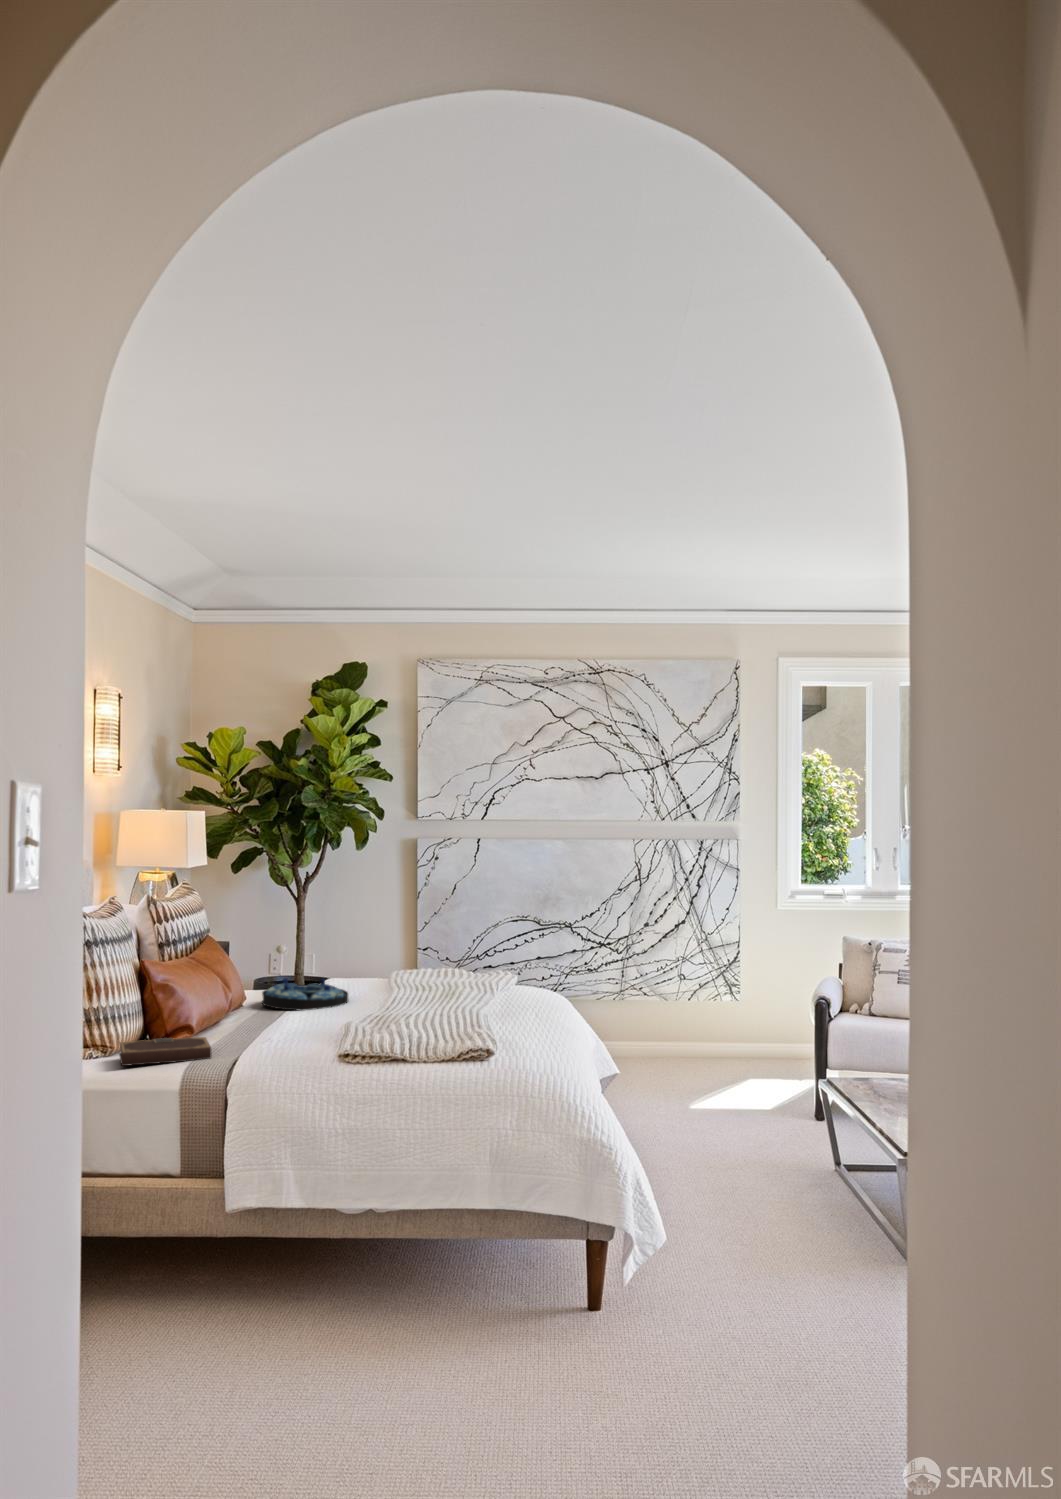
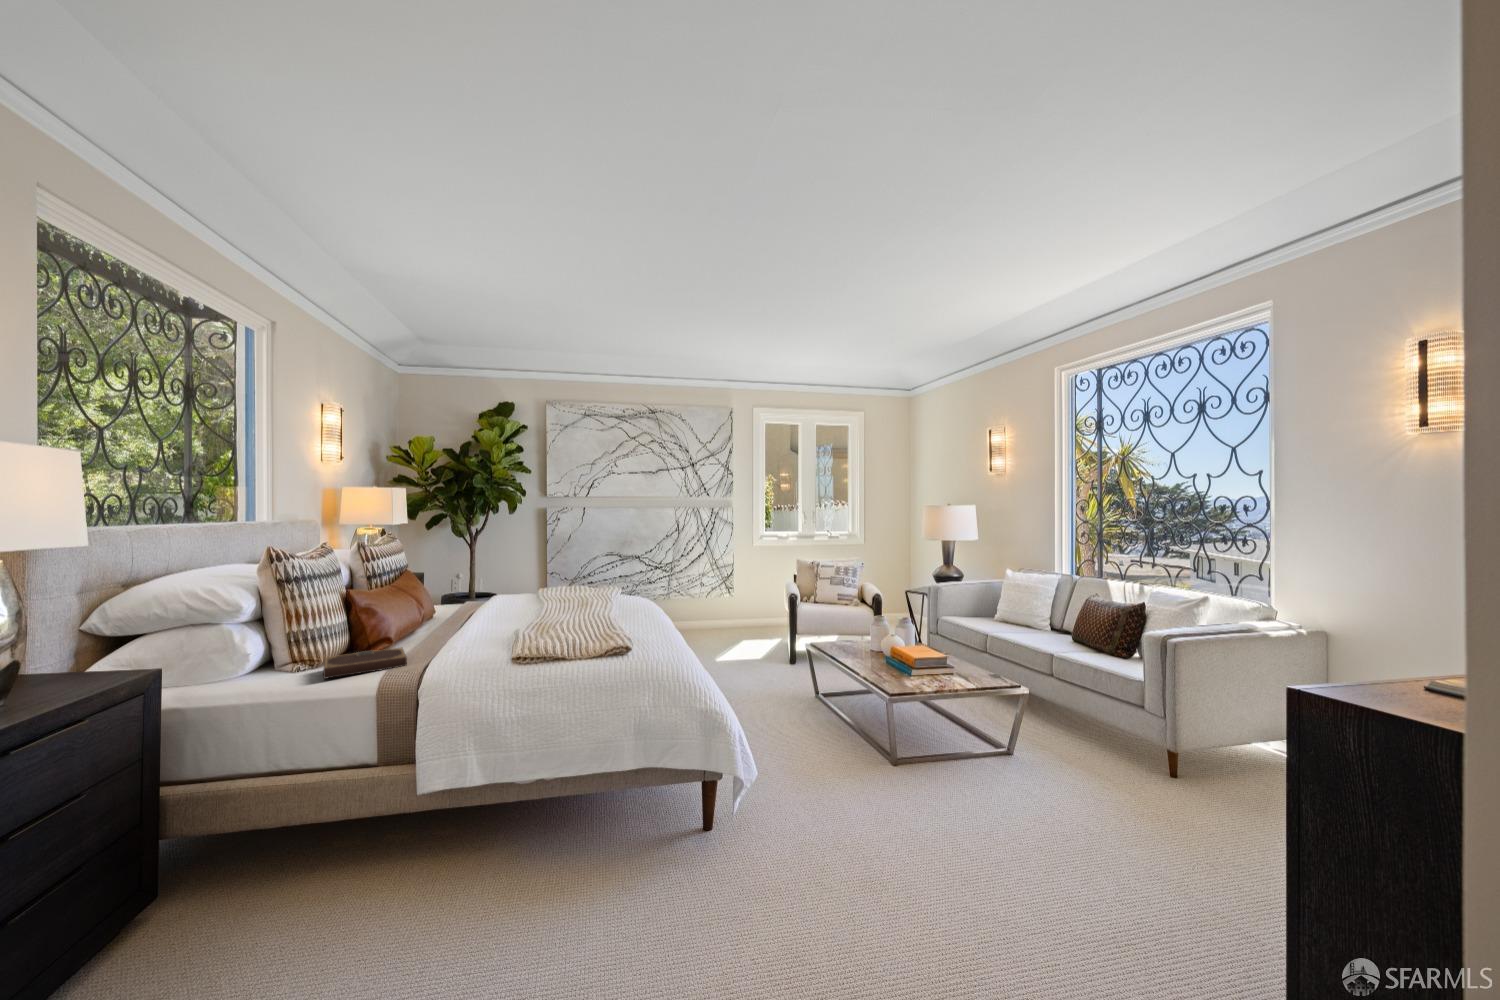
serving tray: present [262,978,348,1011] -> none [448,596,514,619]

